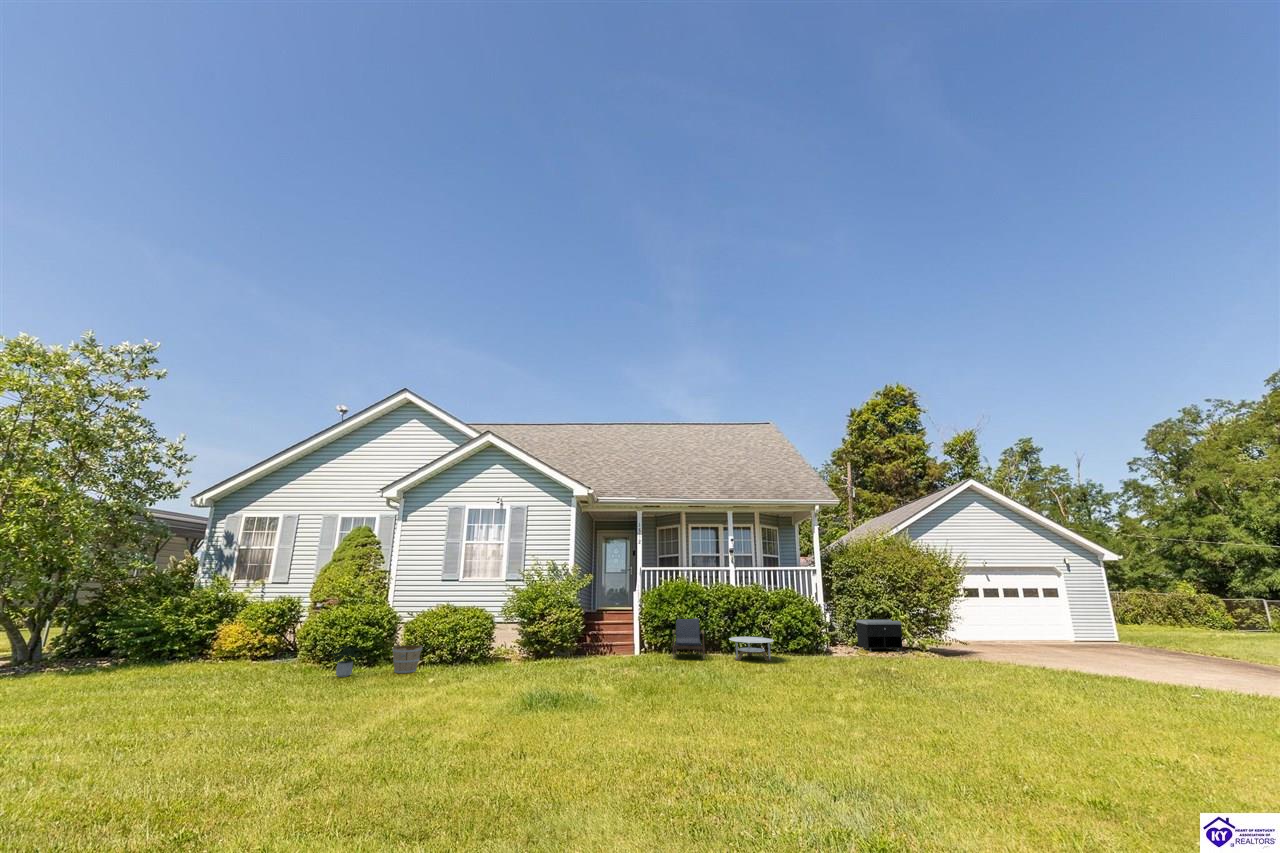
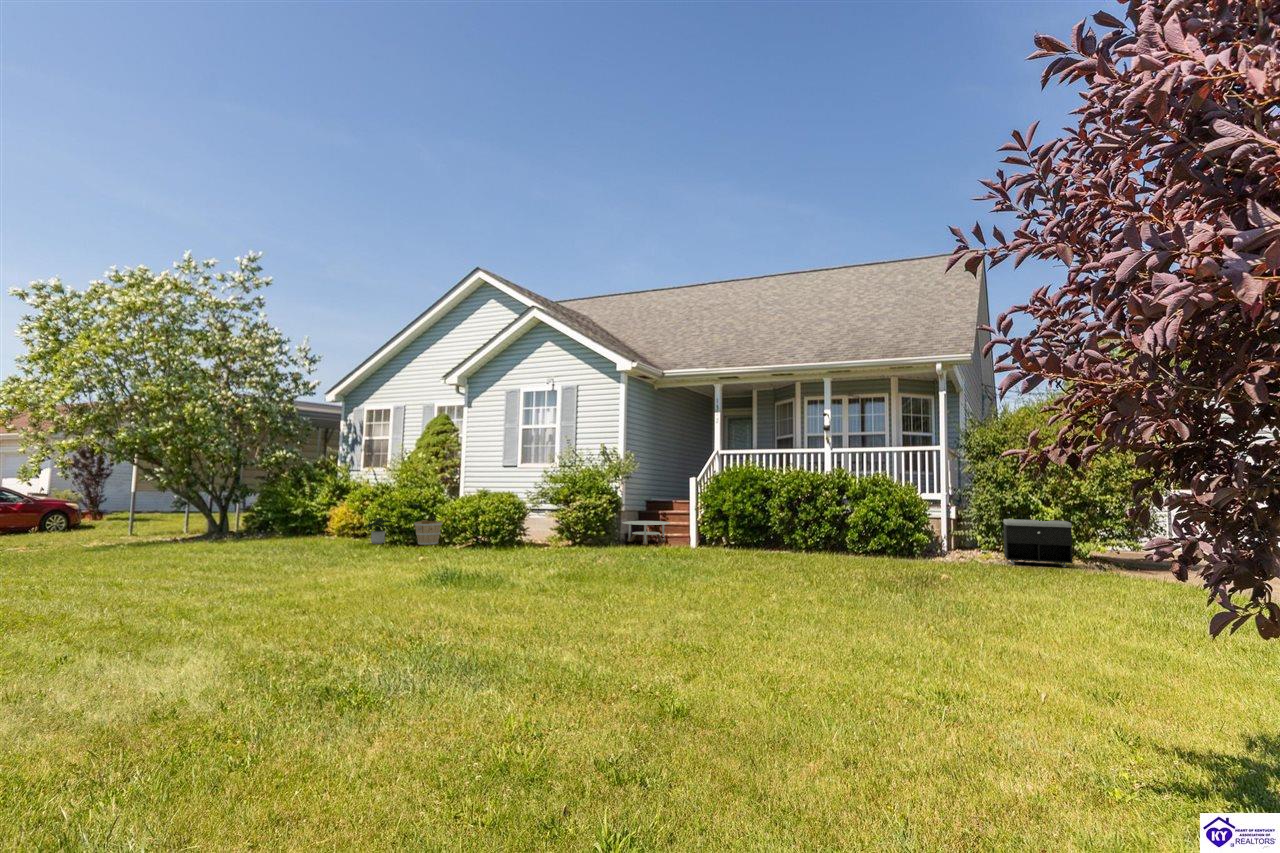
lounge chair: present [672,618,705,659] -> none [702,507,749,555]
round table: present [729,637,774,661] -> present [622,521,670,545]

